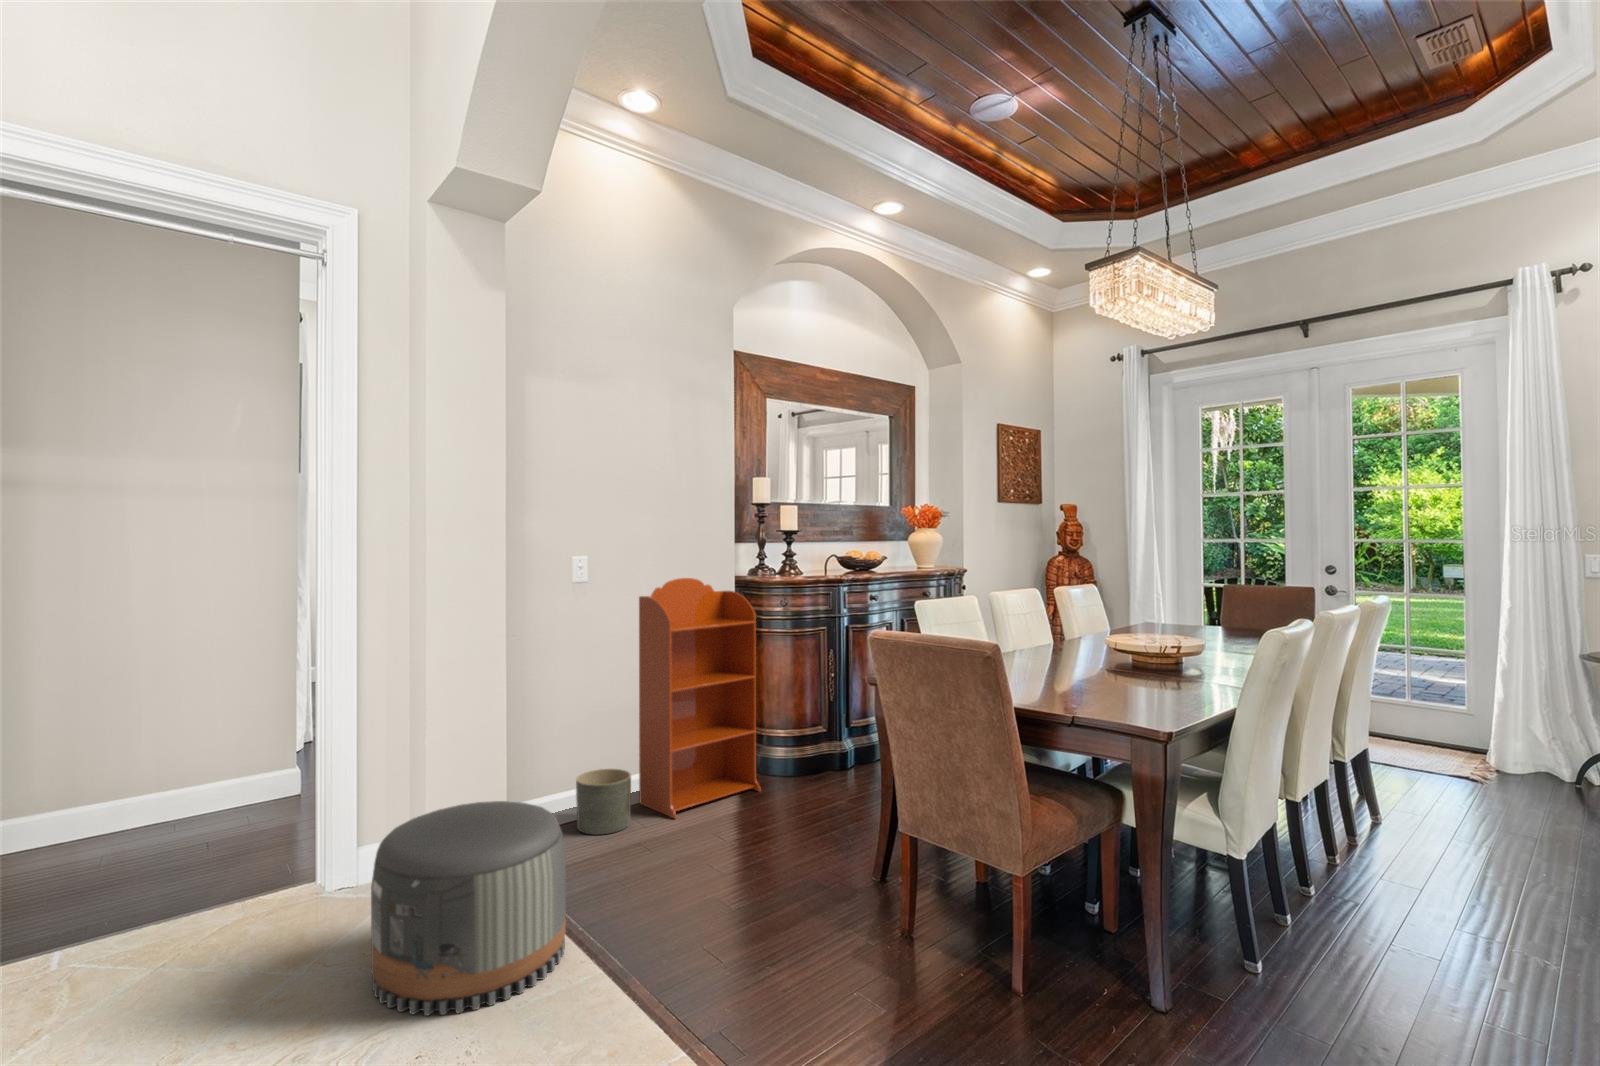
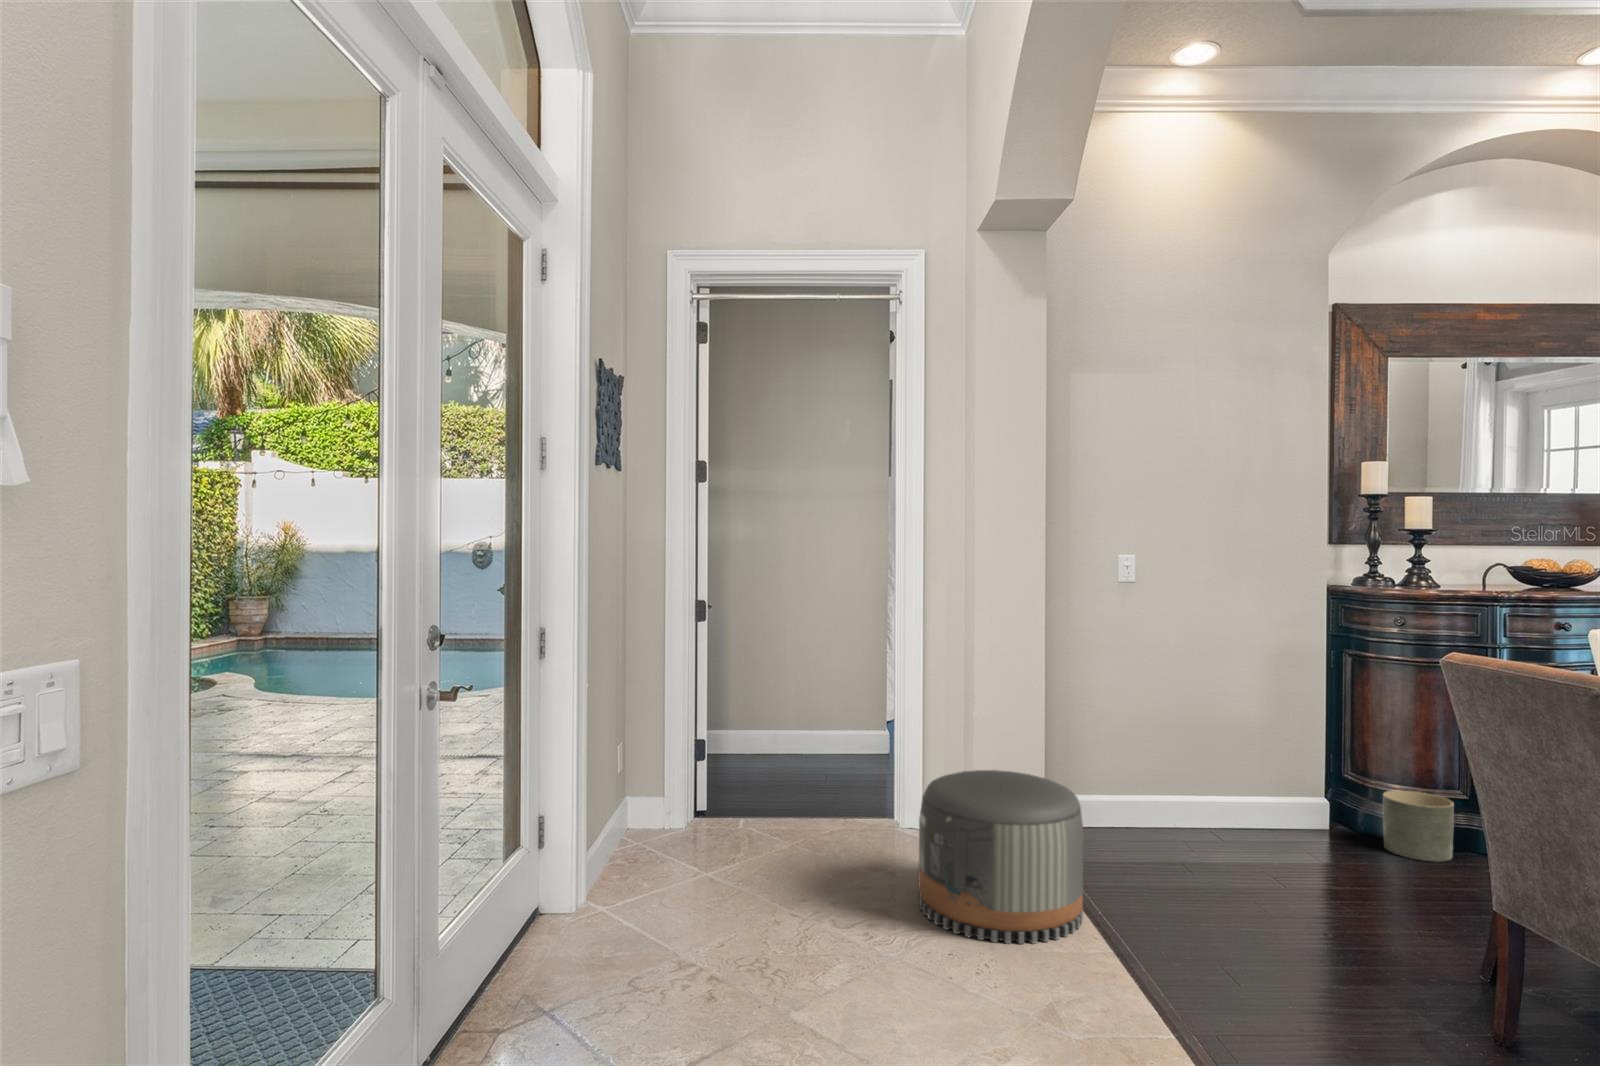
bookcase: present [639,578,761,819] -> none [1197,582,1357,851]
planter: present [576,769,631,835] -> present [1383,791,1454,862]

